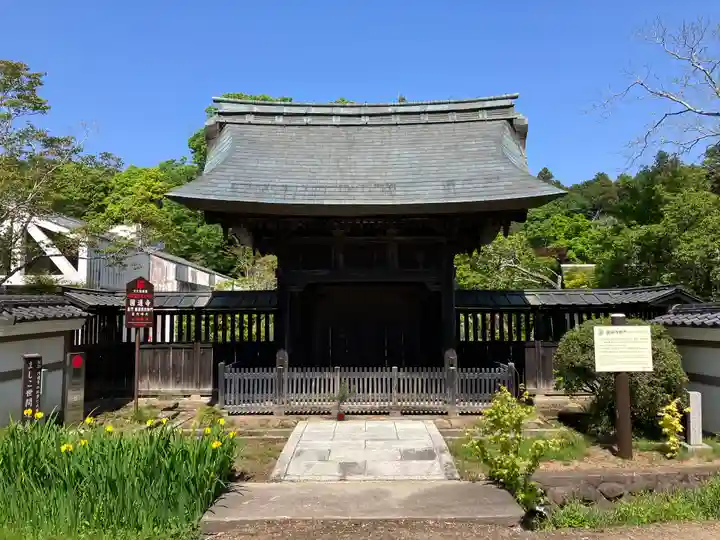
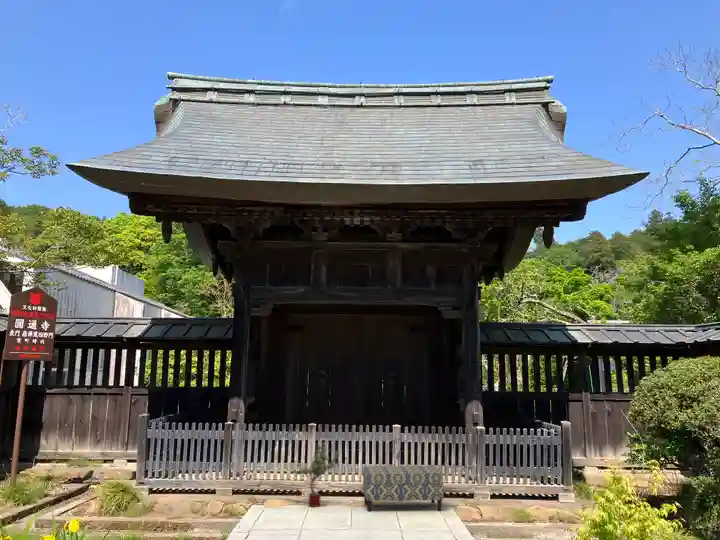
bench: none [372,394,425,423] -> present [363,466,443,512]

